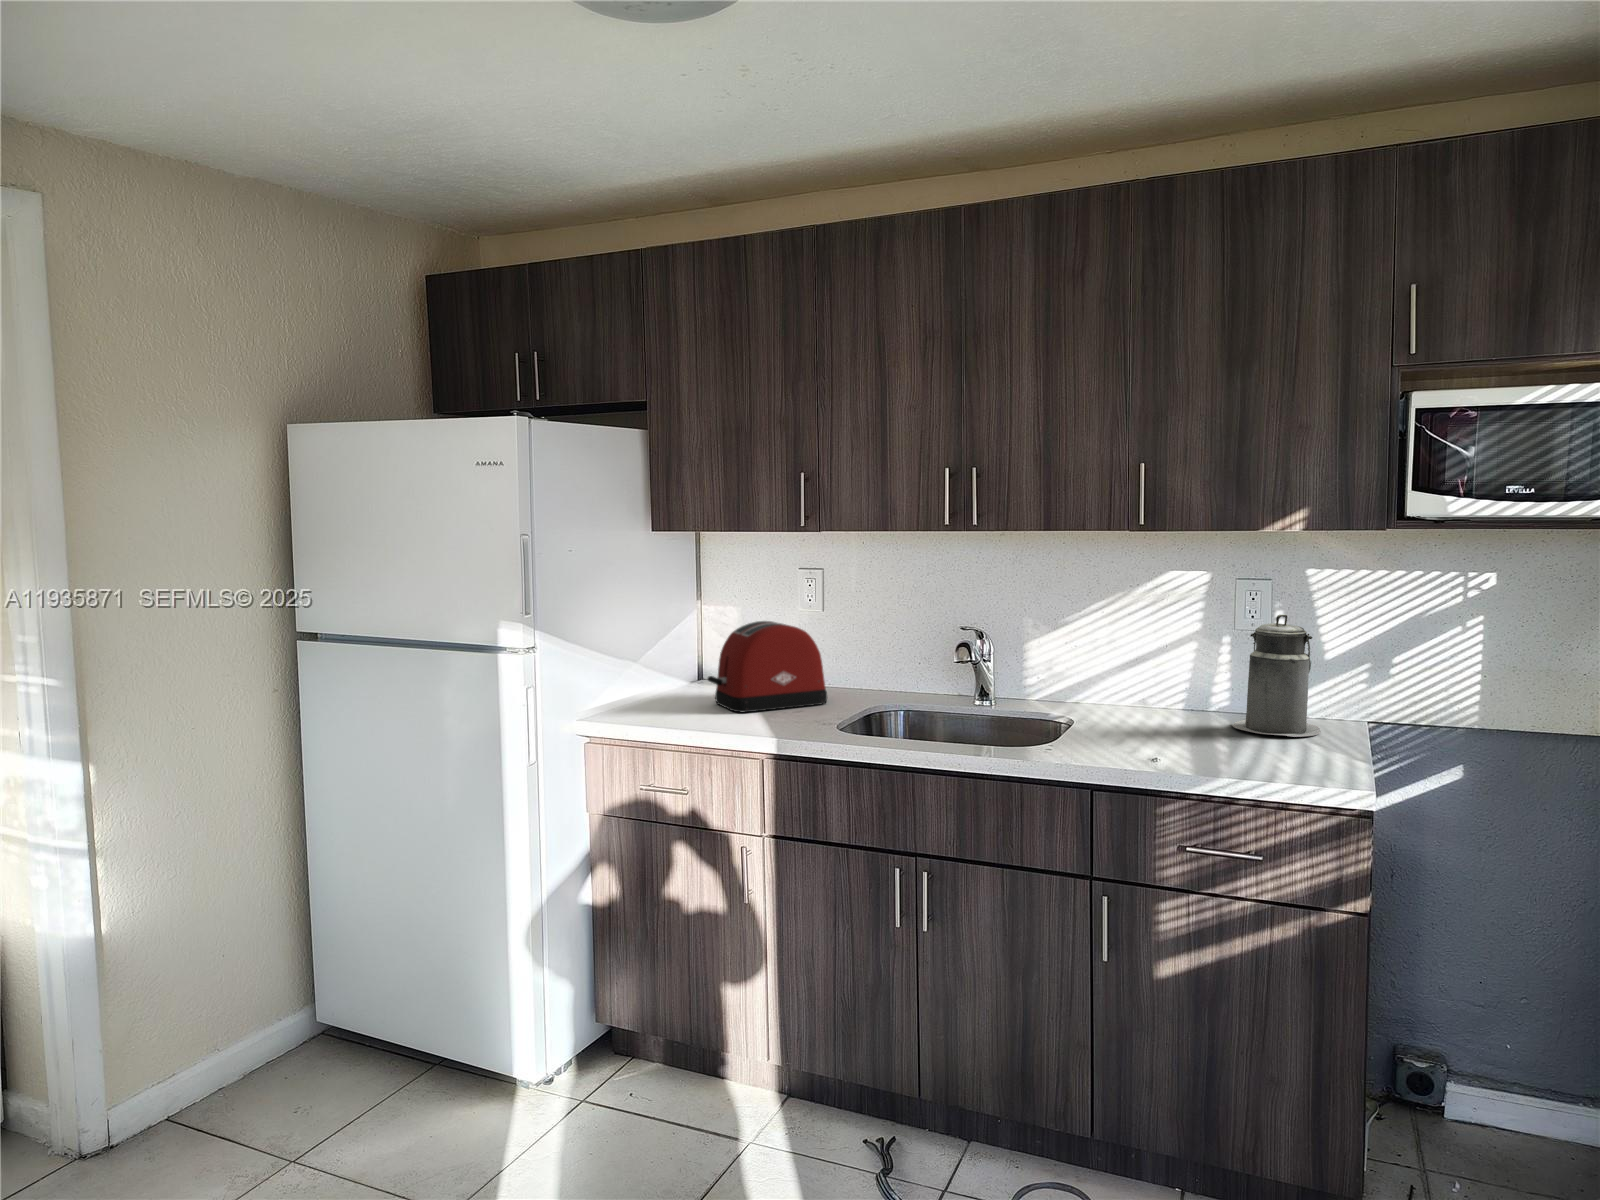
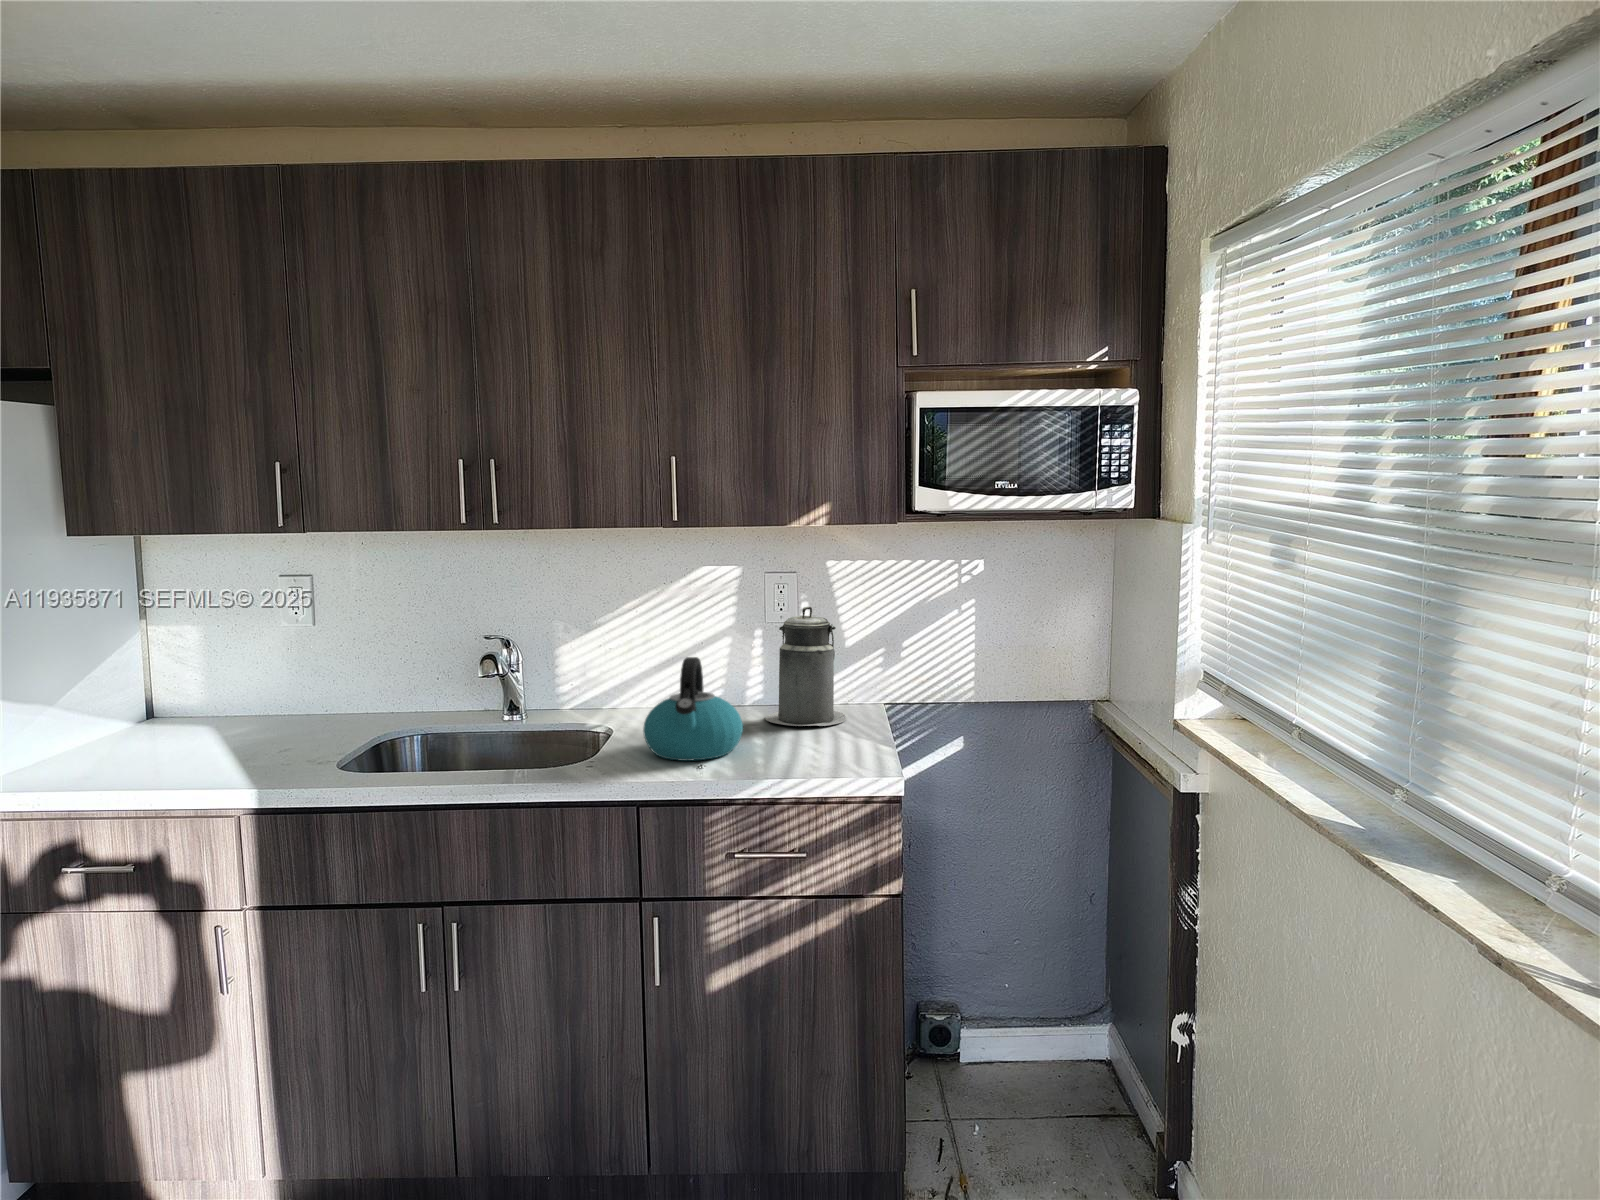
toaster: present [708,621,827,713] -> none [167,642,329,755]
kettle: none [1104,656,1204,755] -> present [643,657,743,761]

